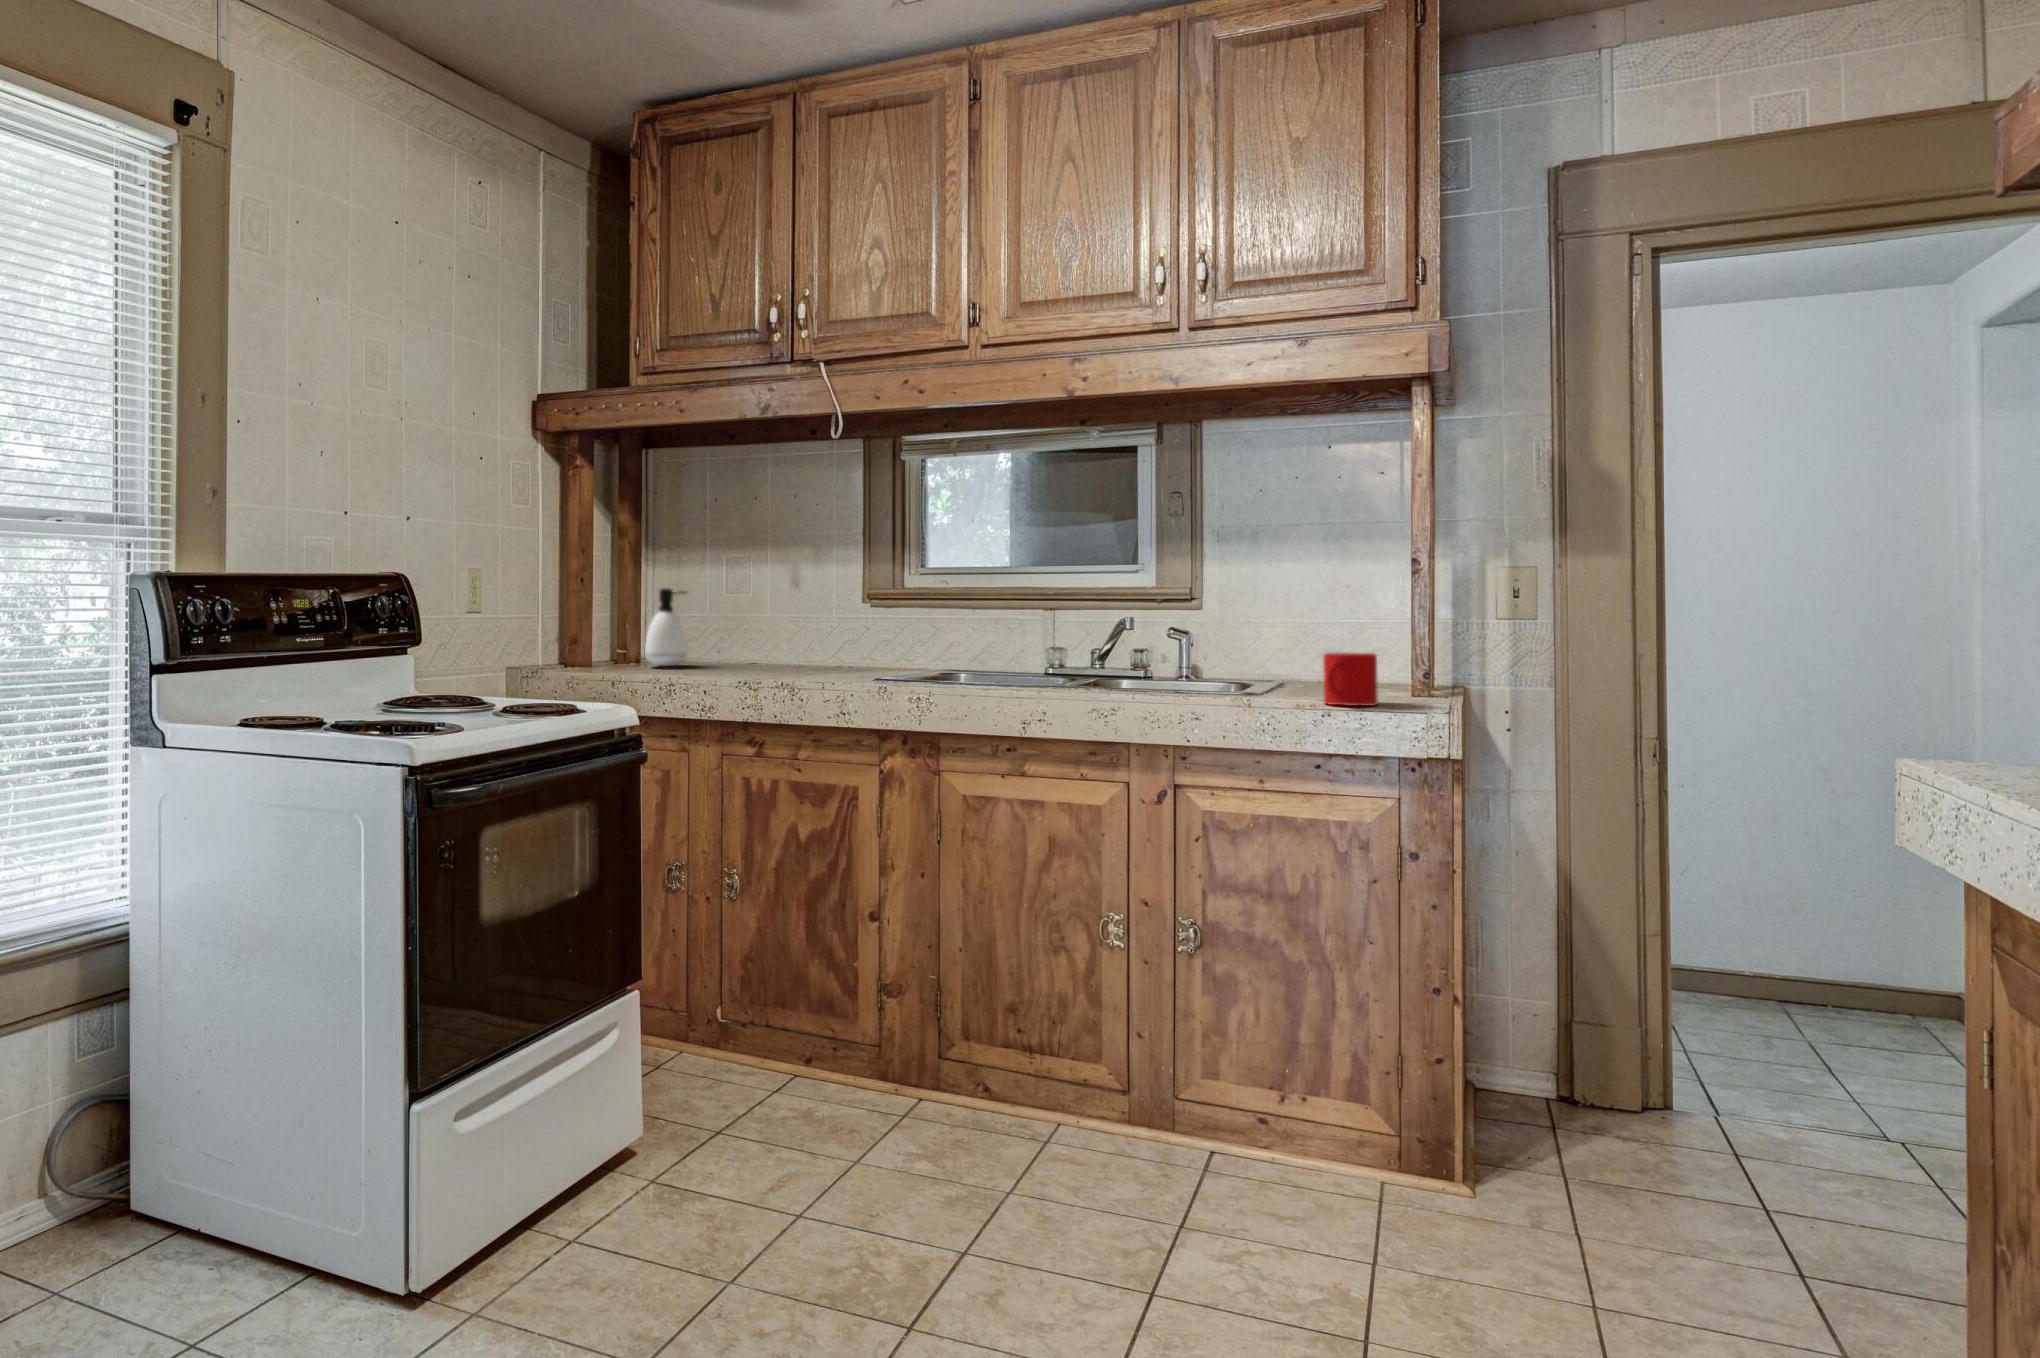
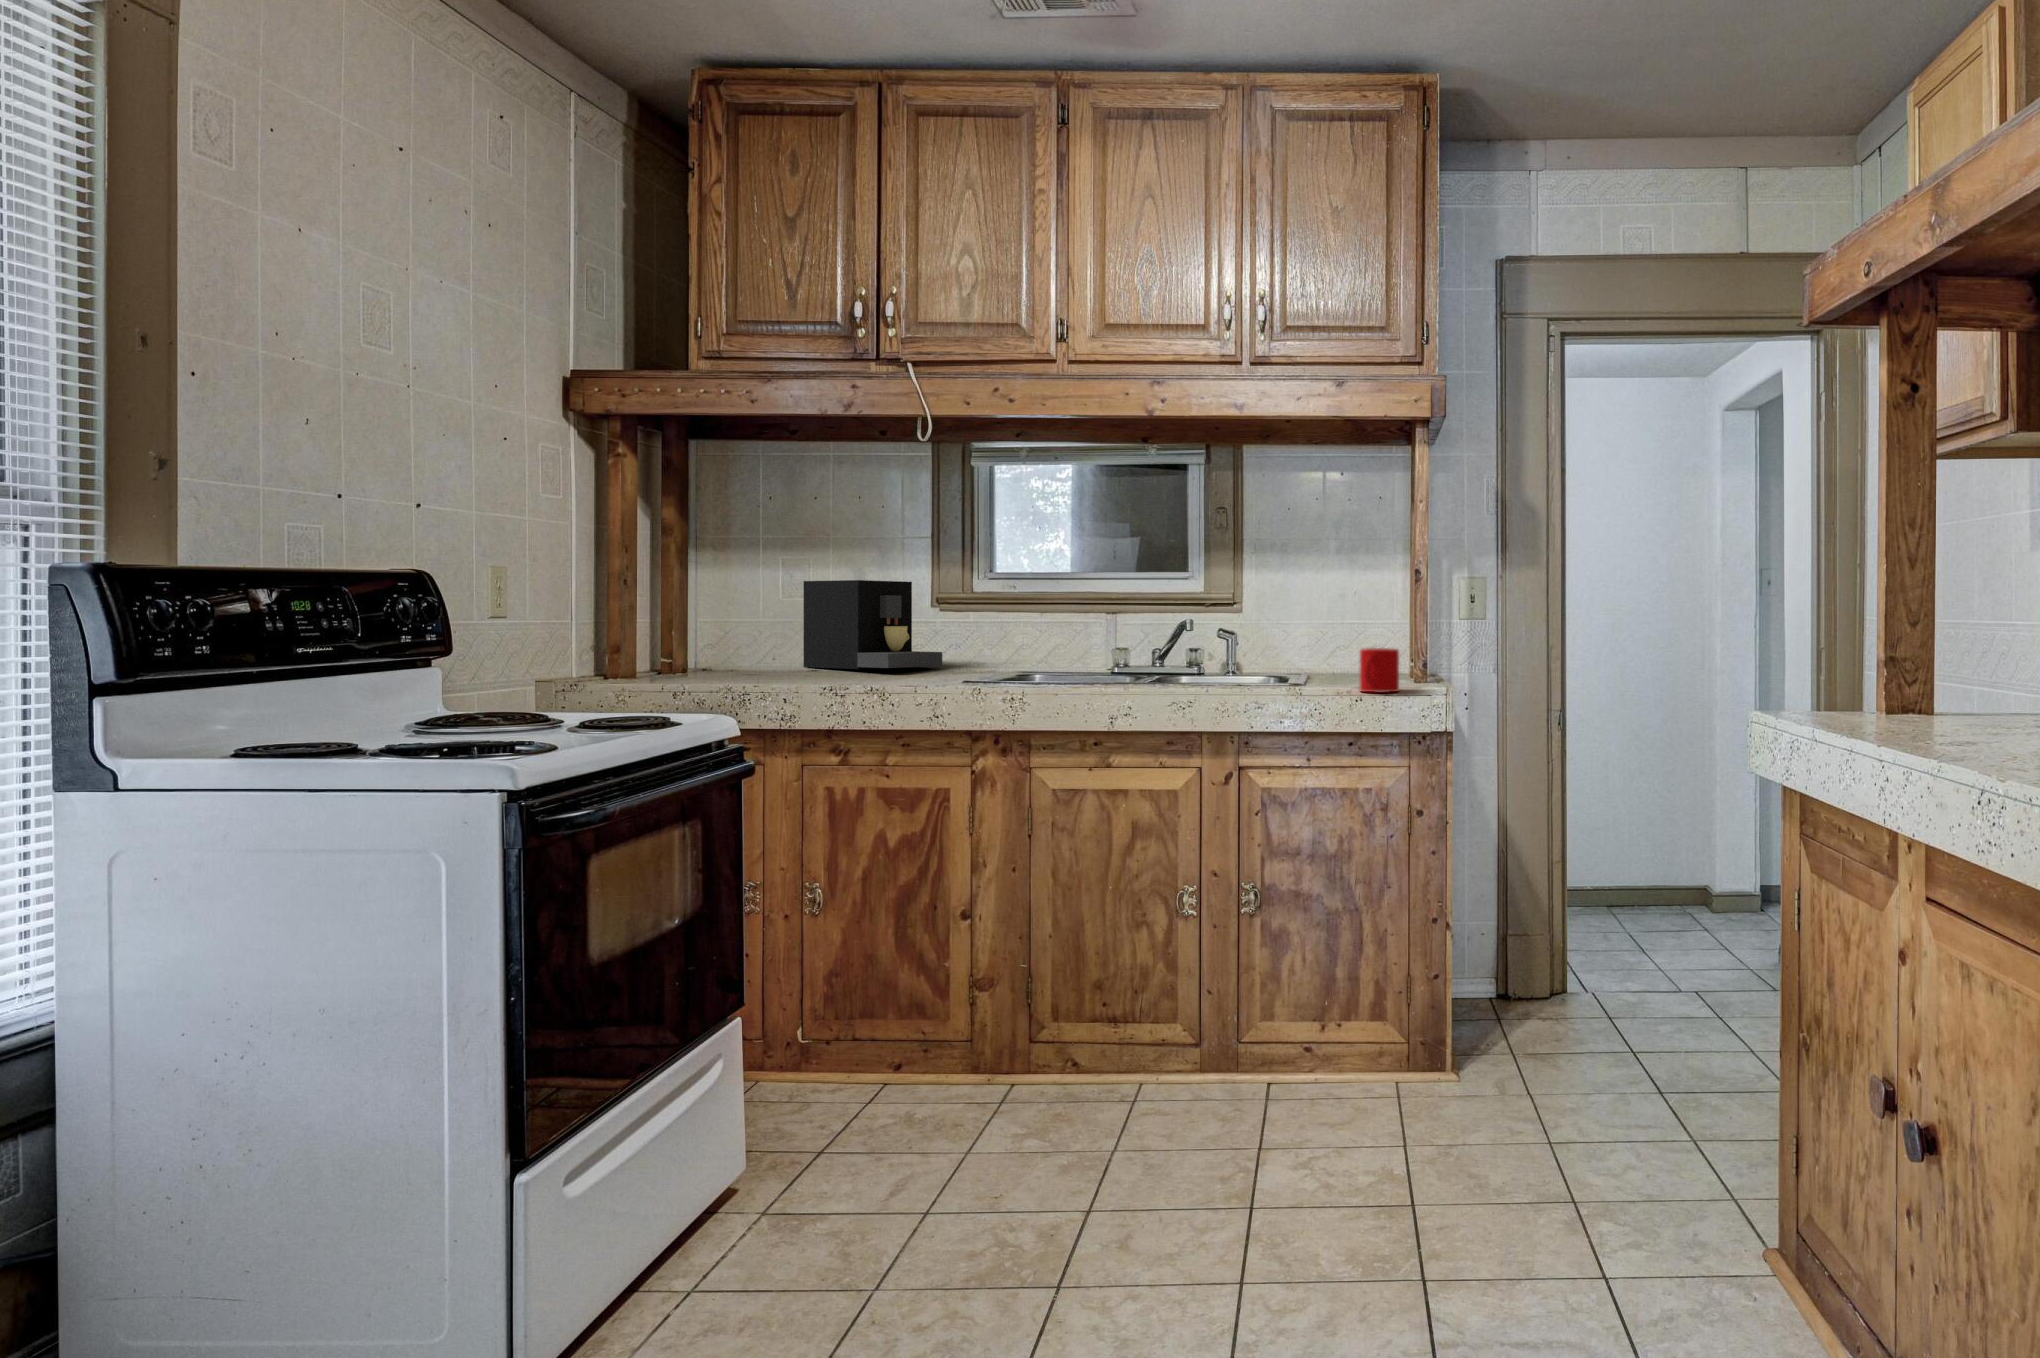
coffee maker: none [738,578,866,665] -> present [803,580,942,669]
soap dispenser: present [645,588,687,666] -> none [697,589,748,672]

